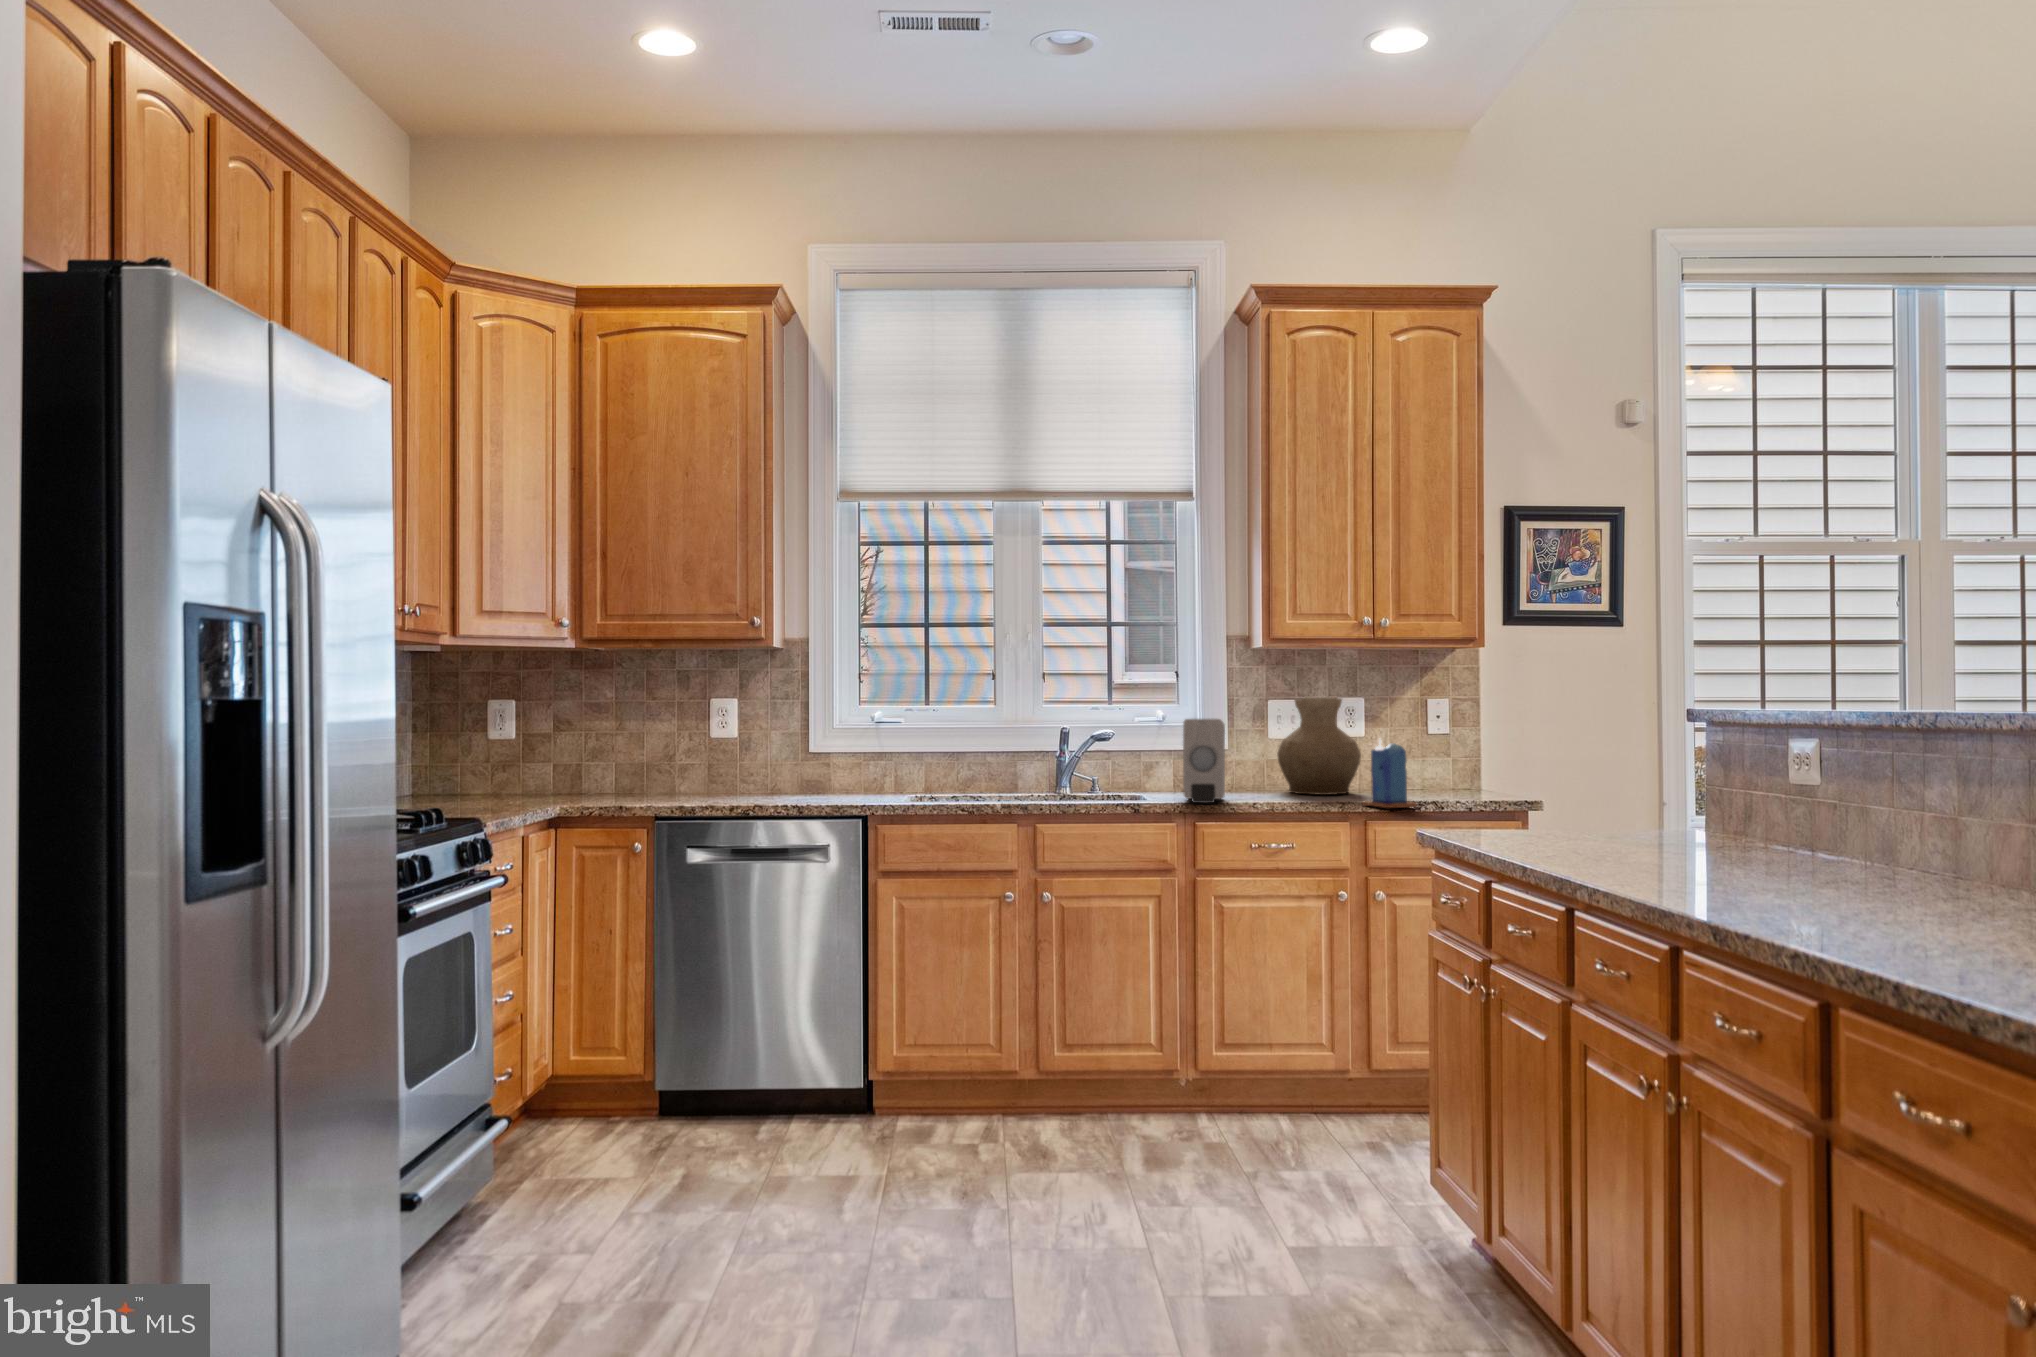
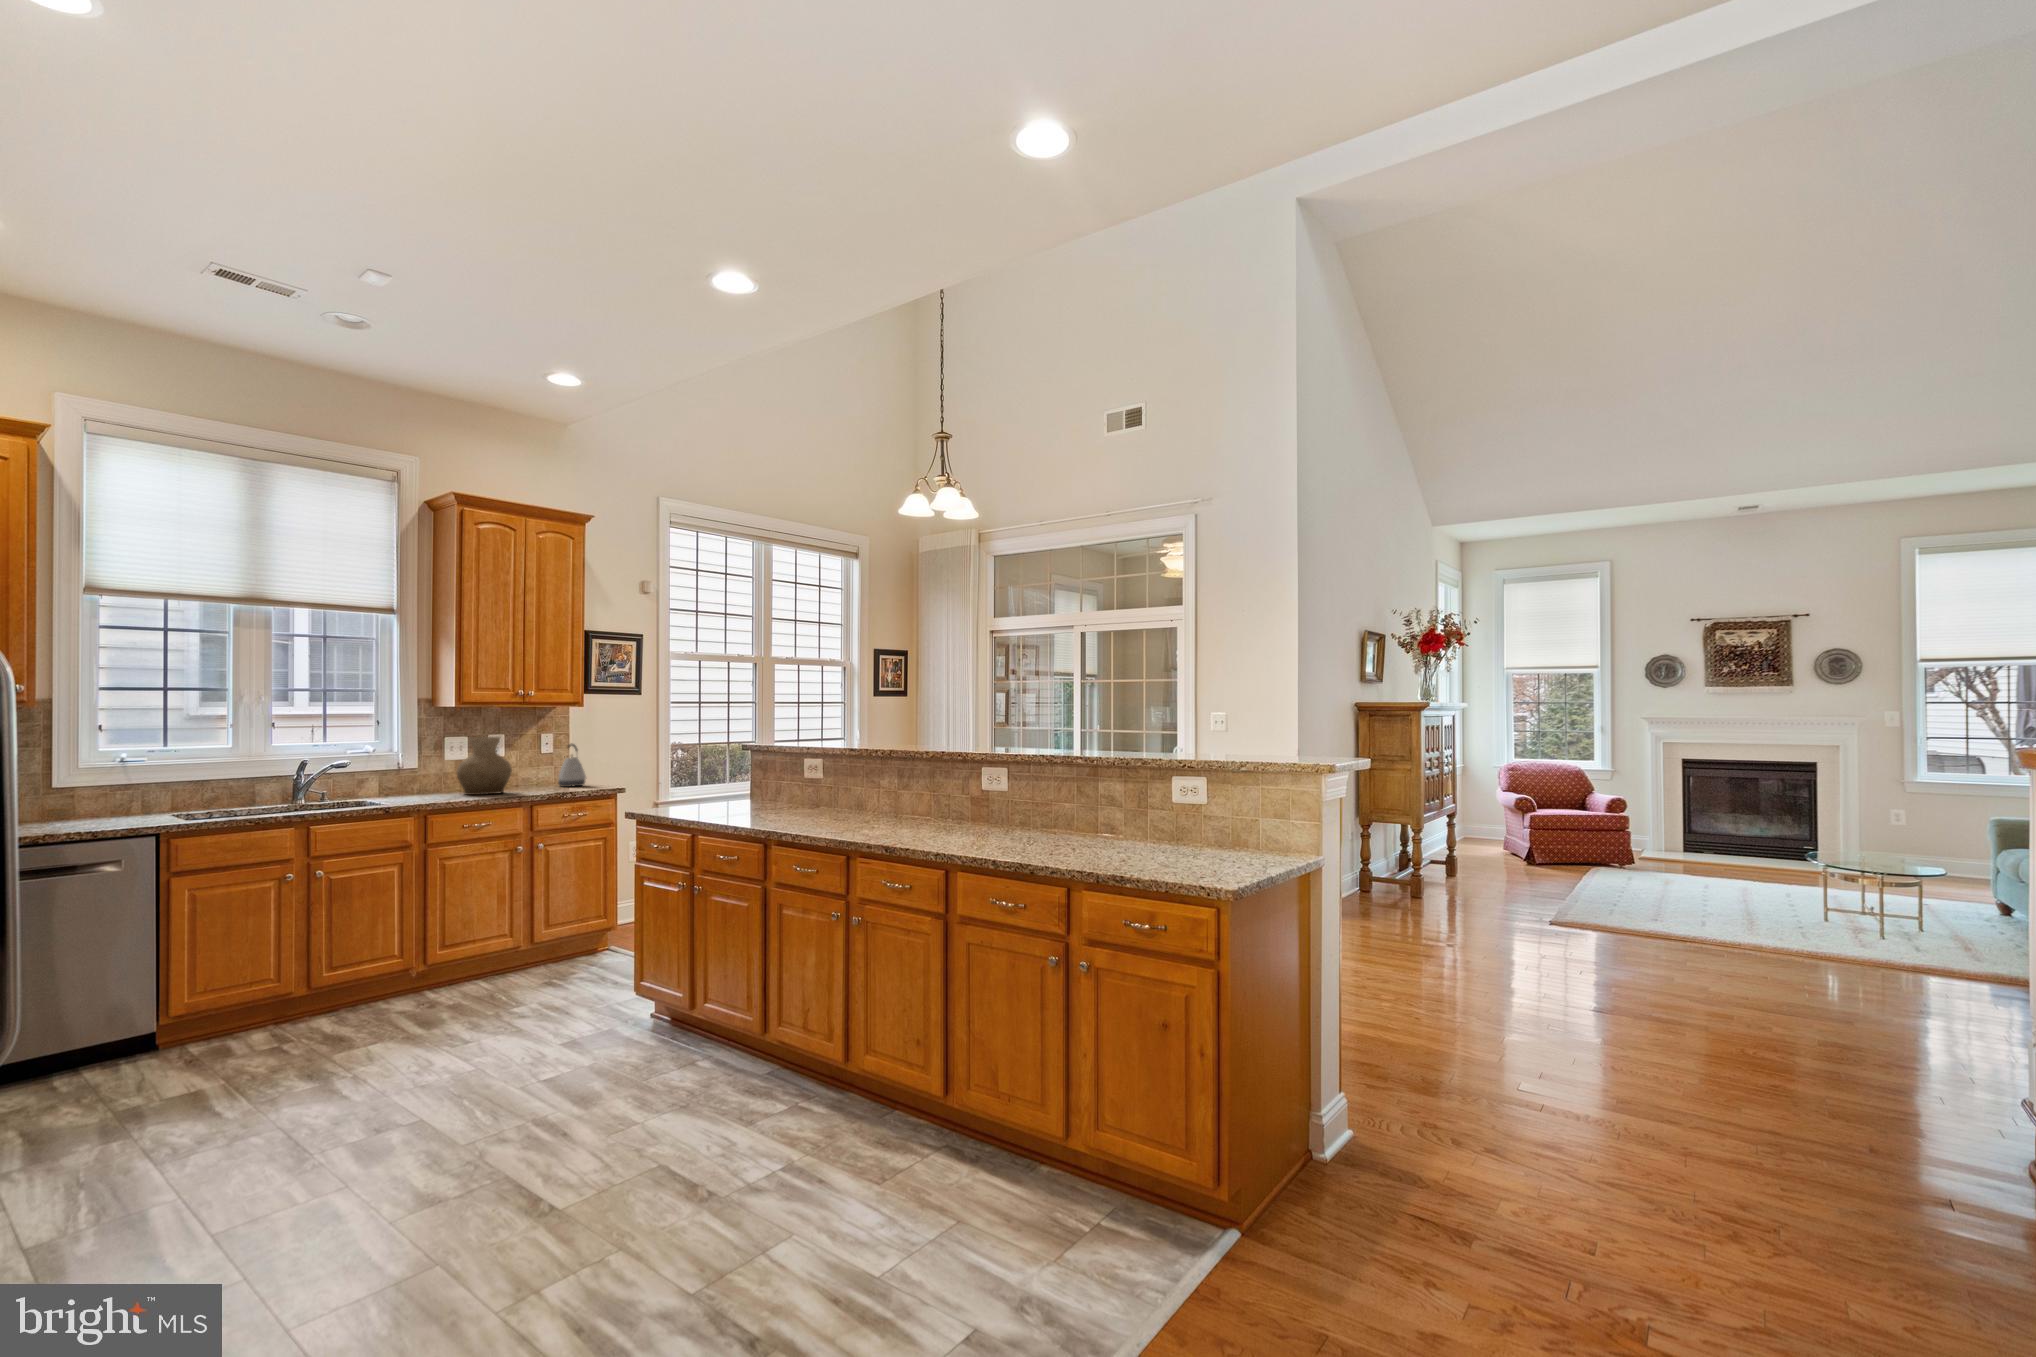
kettle: none [1459,713,1510,789] -> present [558,744,586,787]
soap dispenser: present [1183,719,1225,803] -> none [409,750,444,803]
candle: present [1362,740,1417,808] -> none [526,758,560,797]

